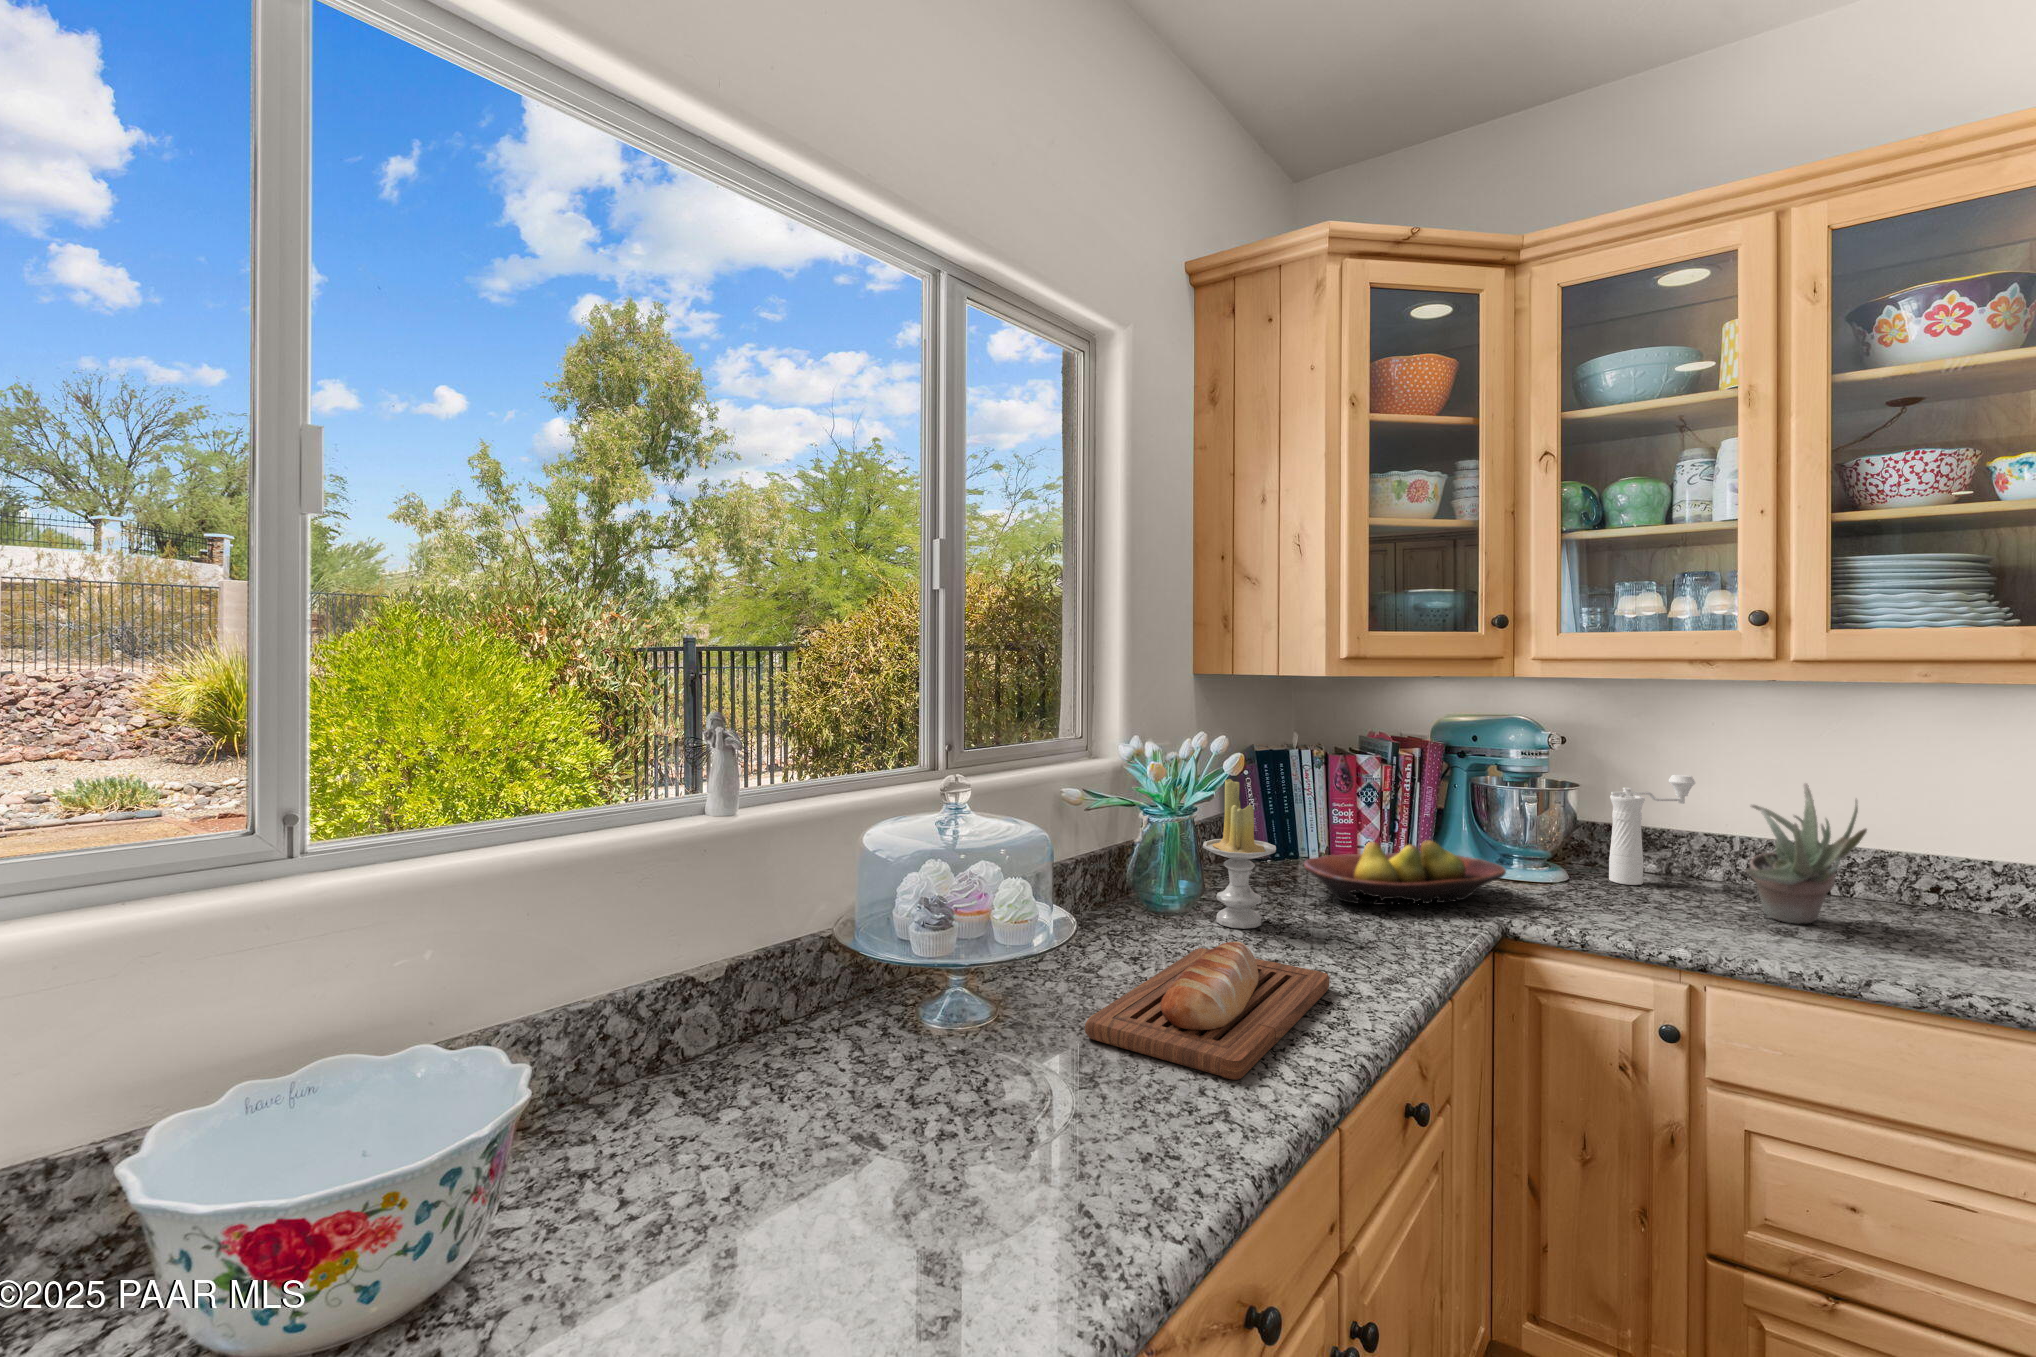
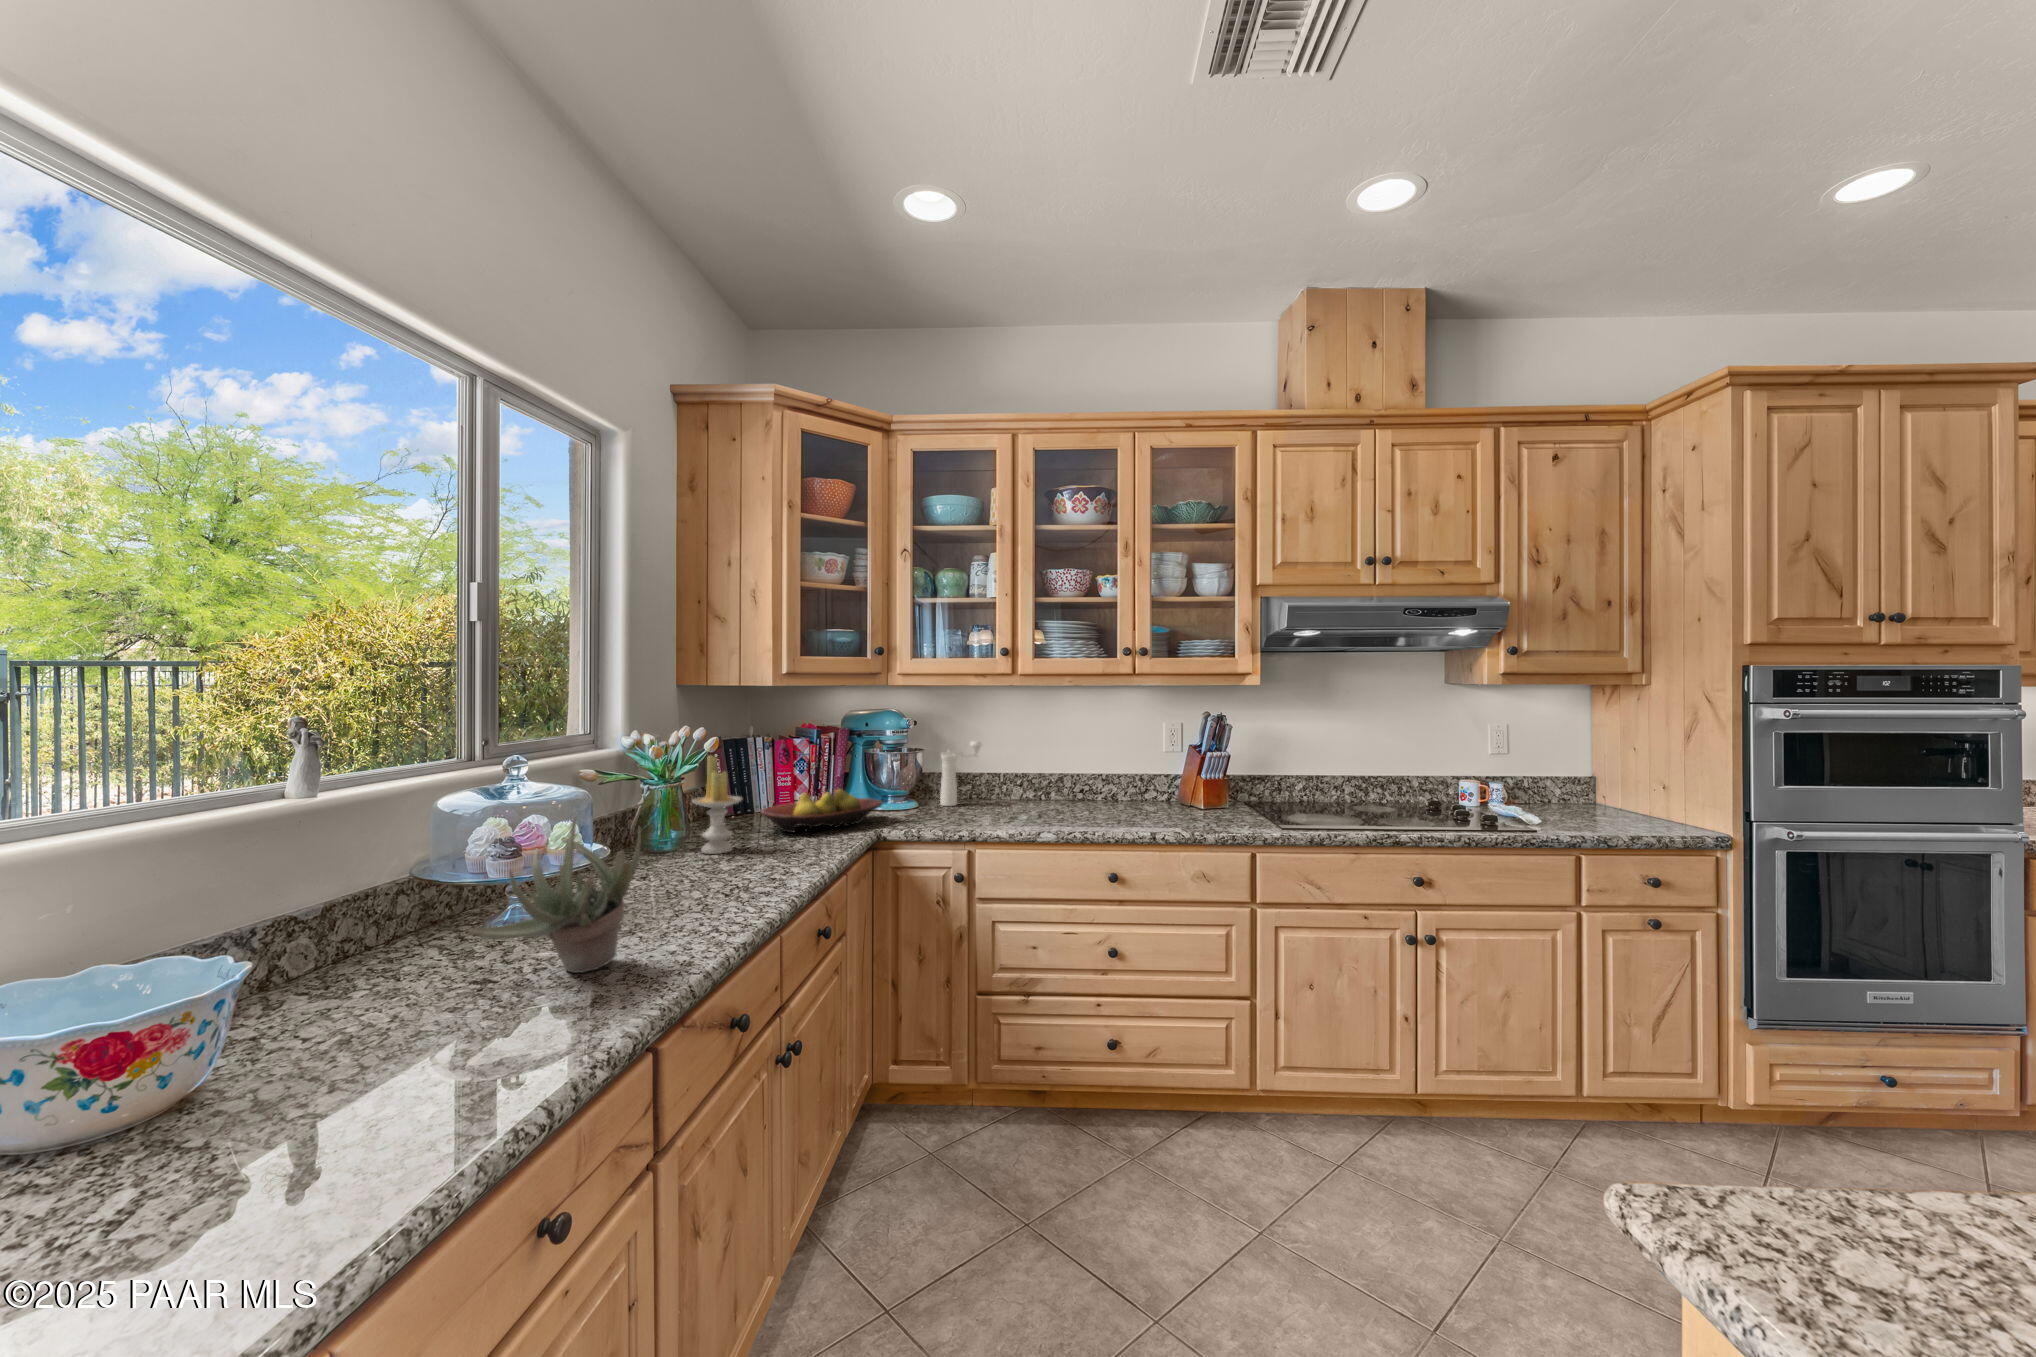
succulent plant: present [1746,783,1867,924] -> present [469,816,641,973]
bread loaf: present [1085,942,1330,1080] -> none [622,852,777,917]

